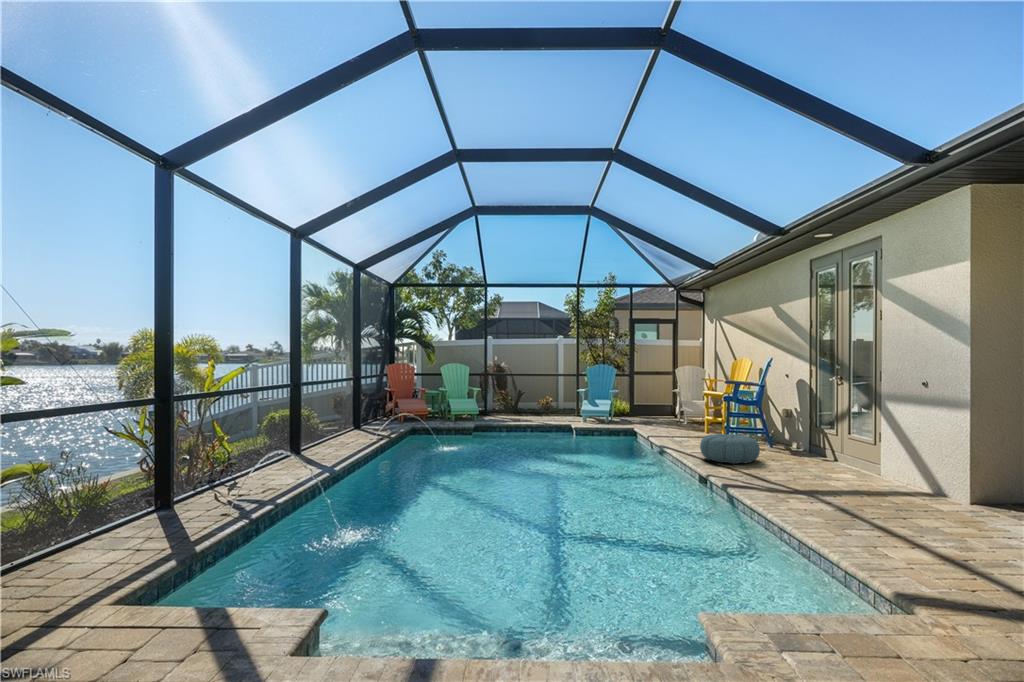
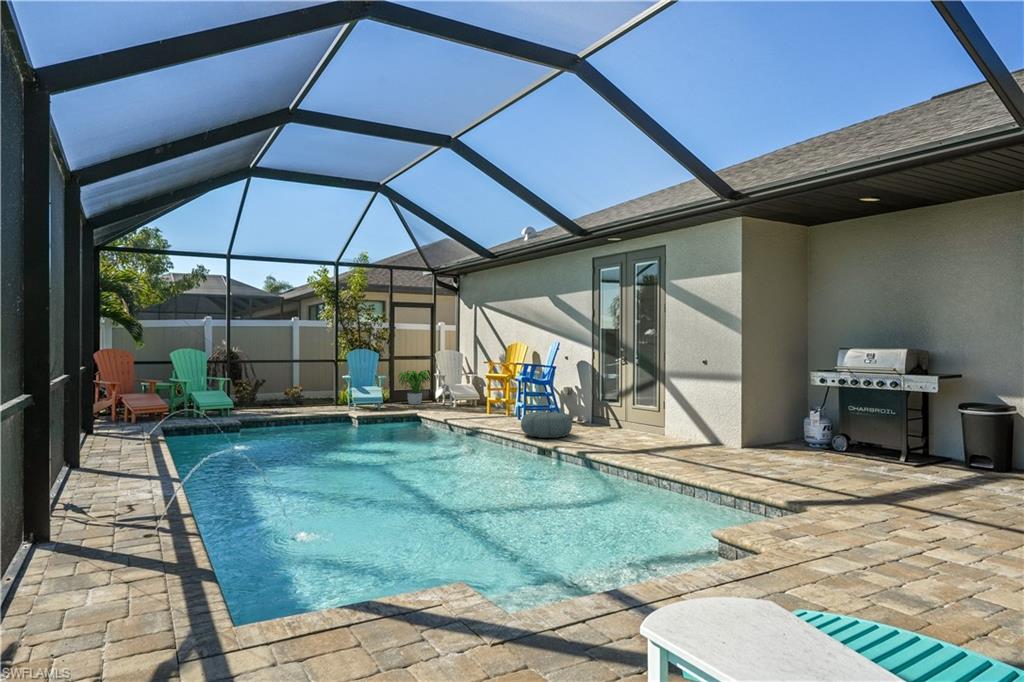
potted plant: none [631,386,665,419] -> present [398,370,432,404]

